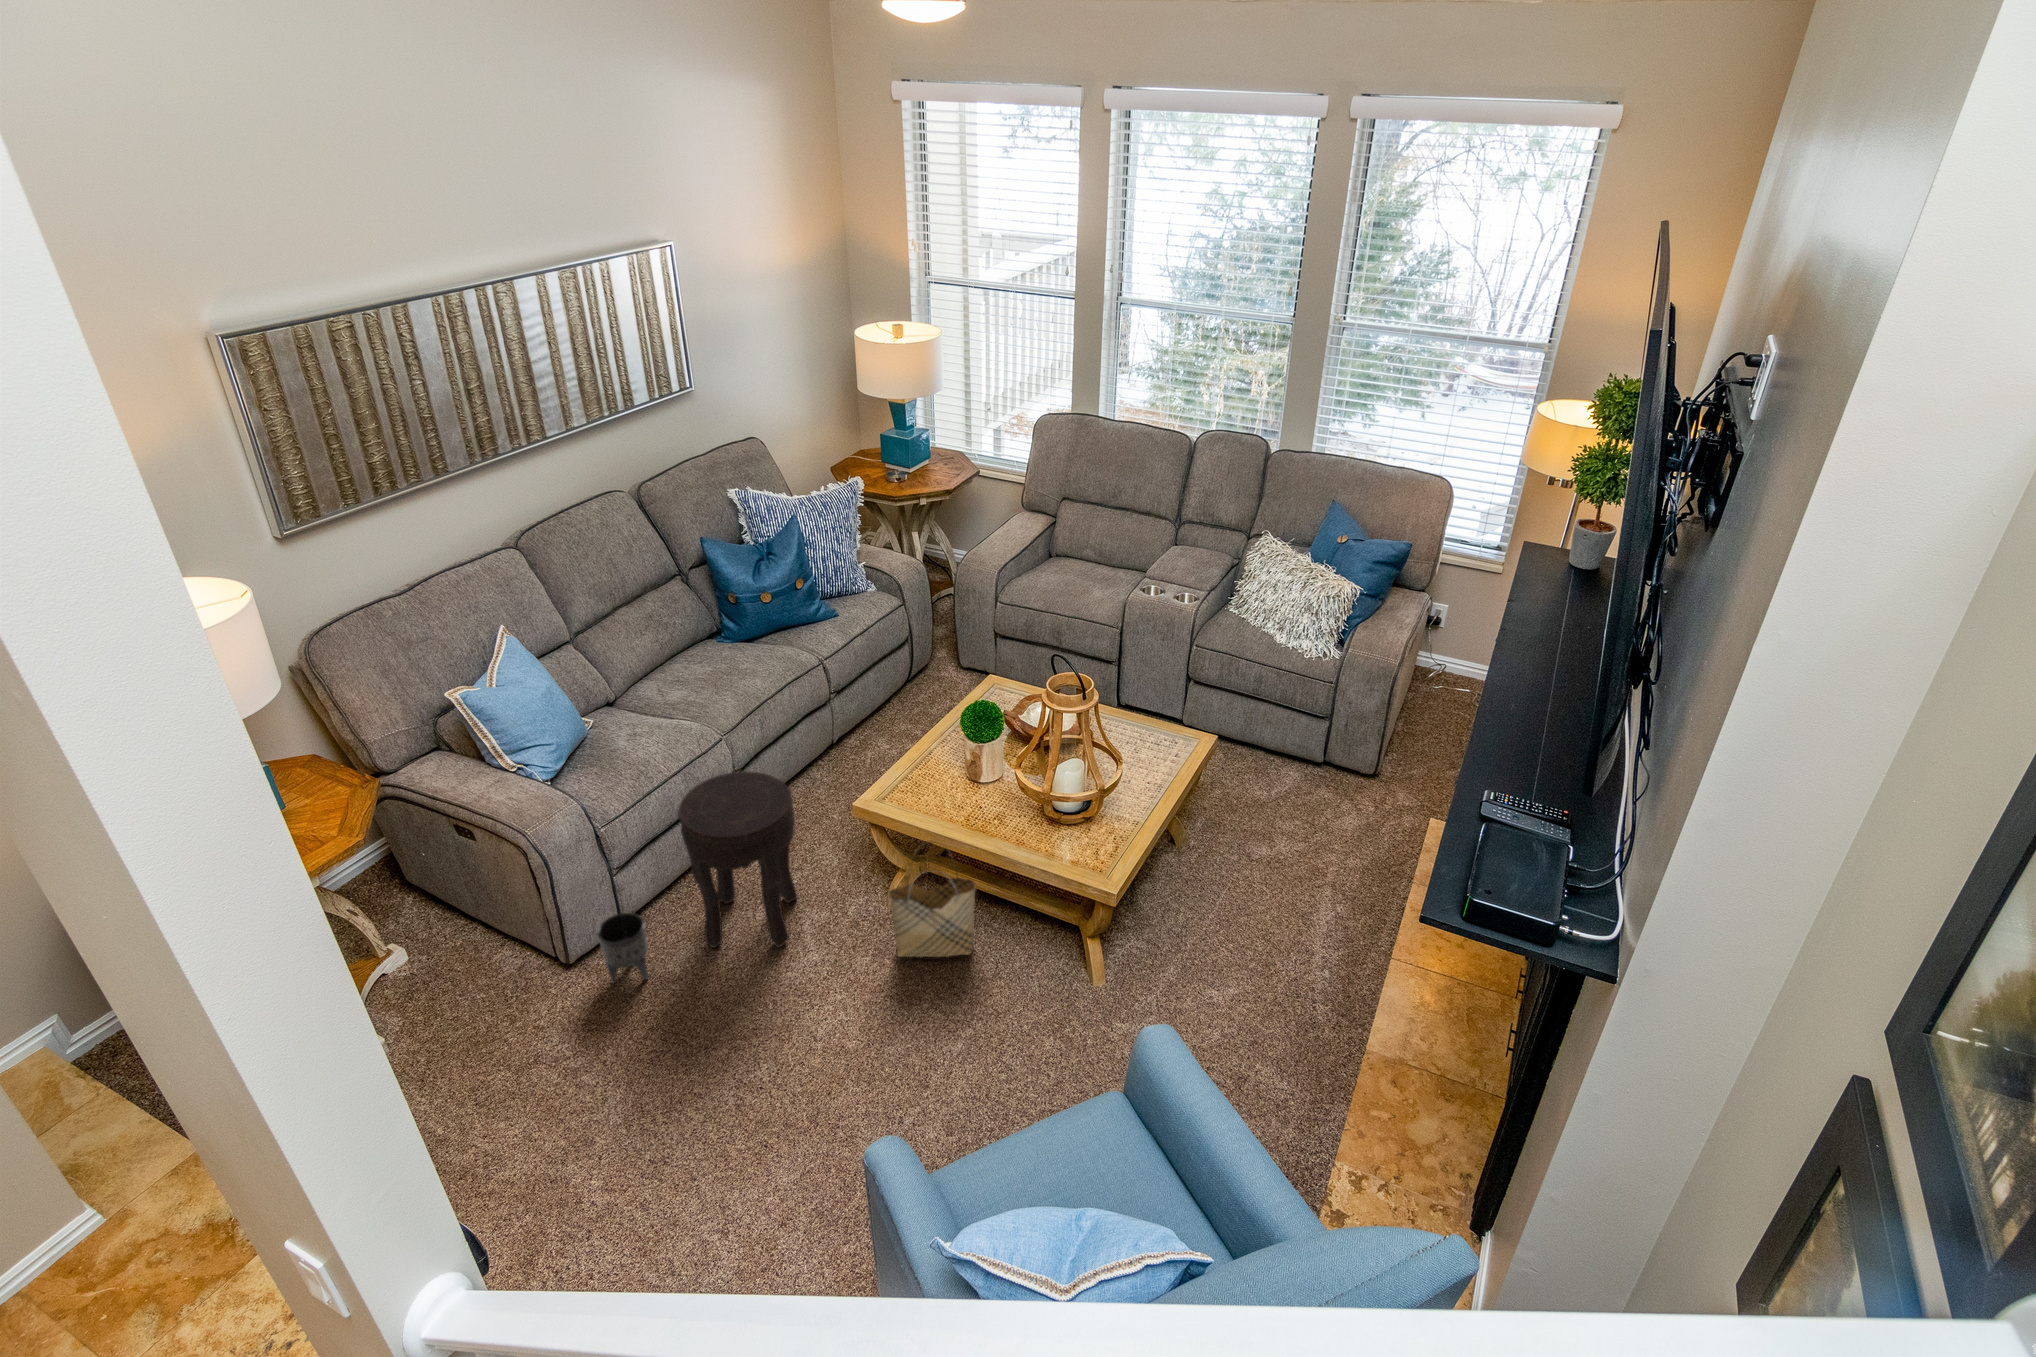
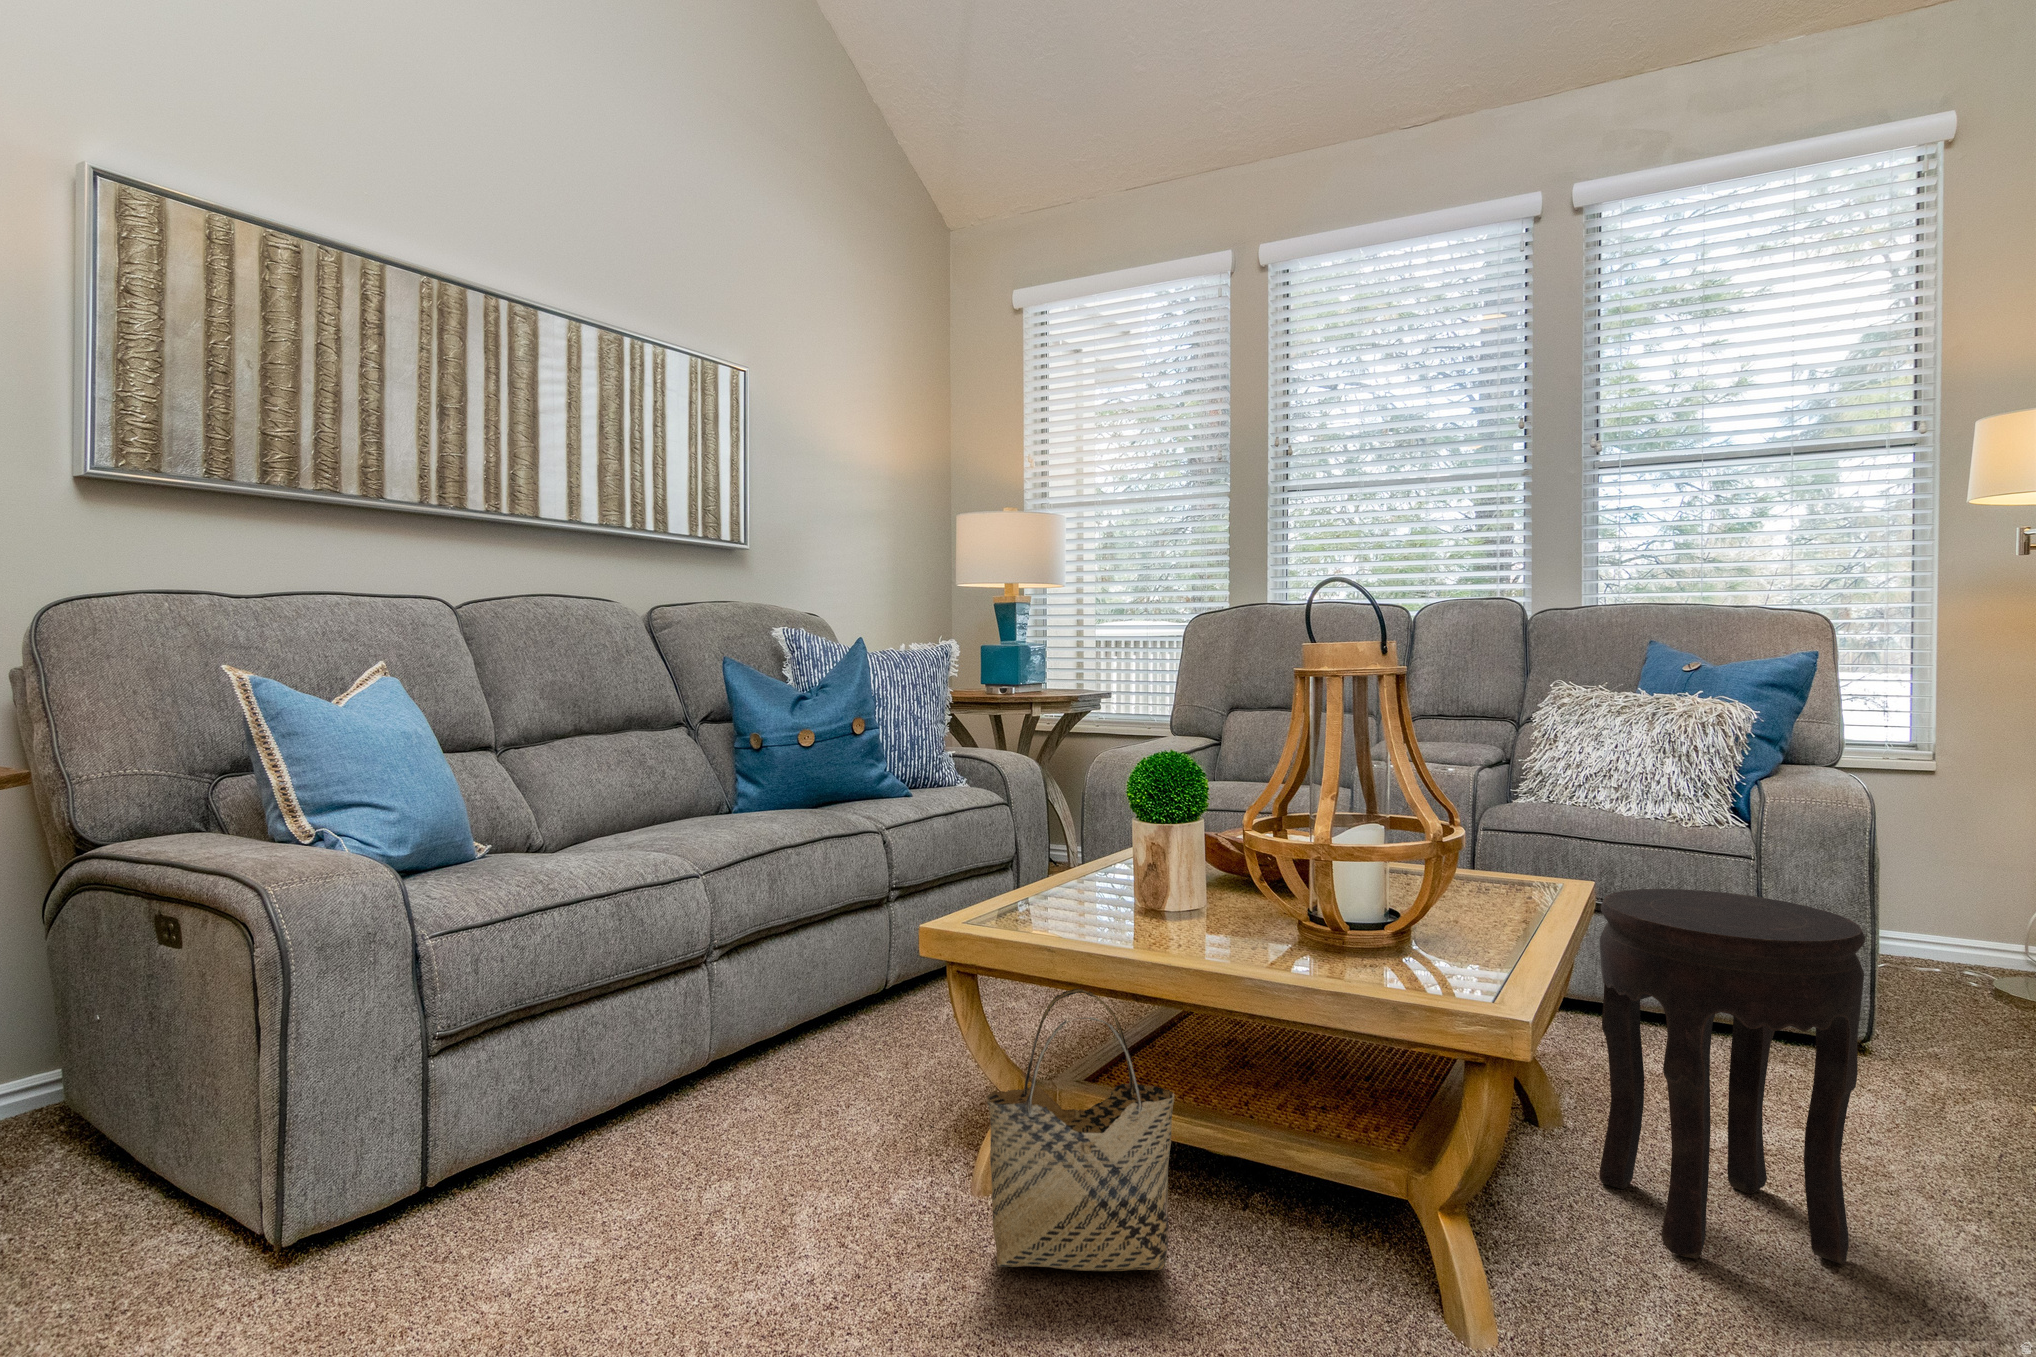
side table: present [678,771,797,948] -> present [1599,889,1865,1265]
planter: present [597,913,648,983] -> none [344,1116,457,1287]

